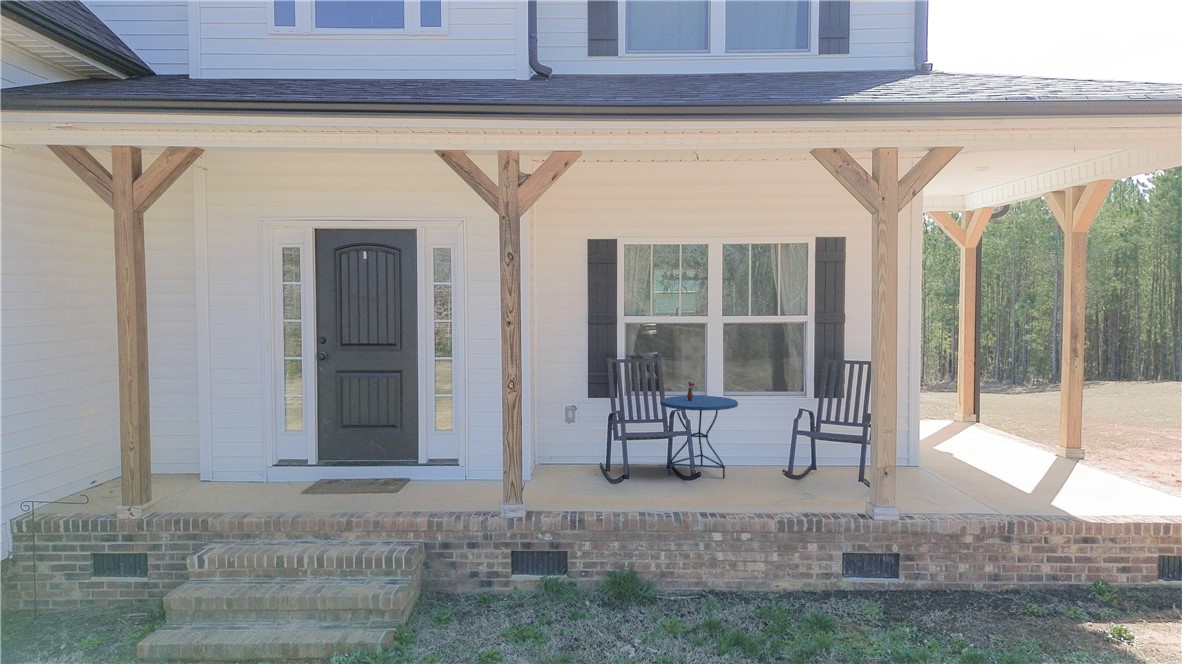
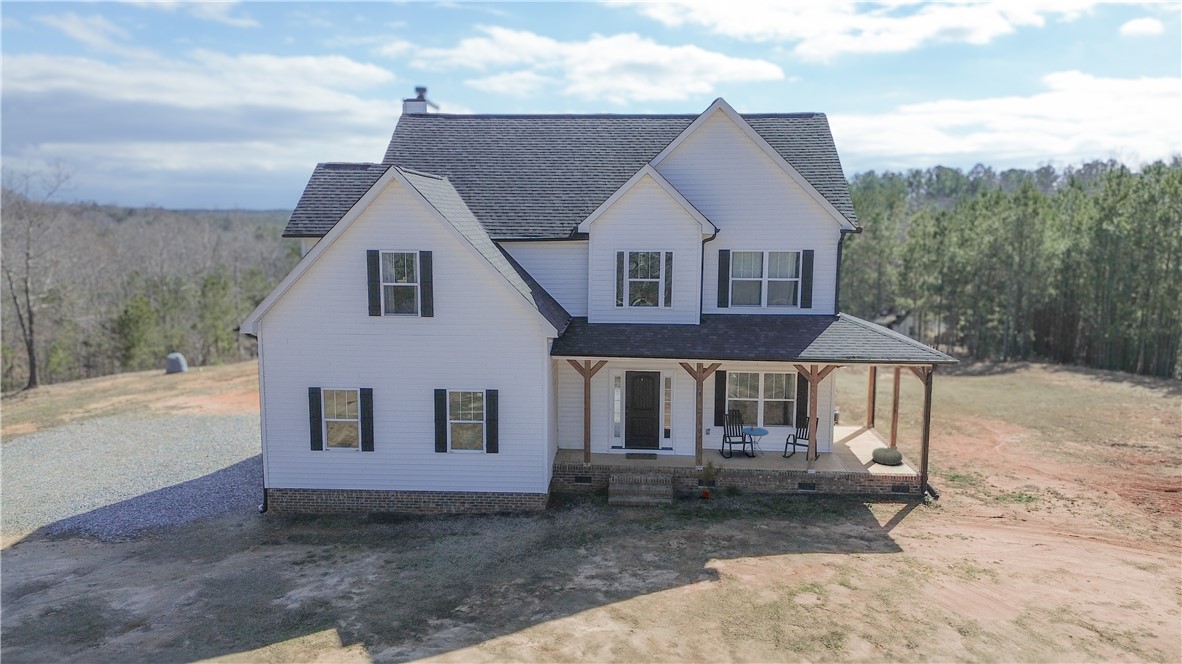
pouf: none [1040,443,1141,490] -> present [872,448,902,465]
potted tree: none [456,468,576,620] -> present [691,459,722,498]

